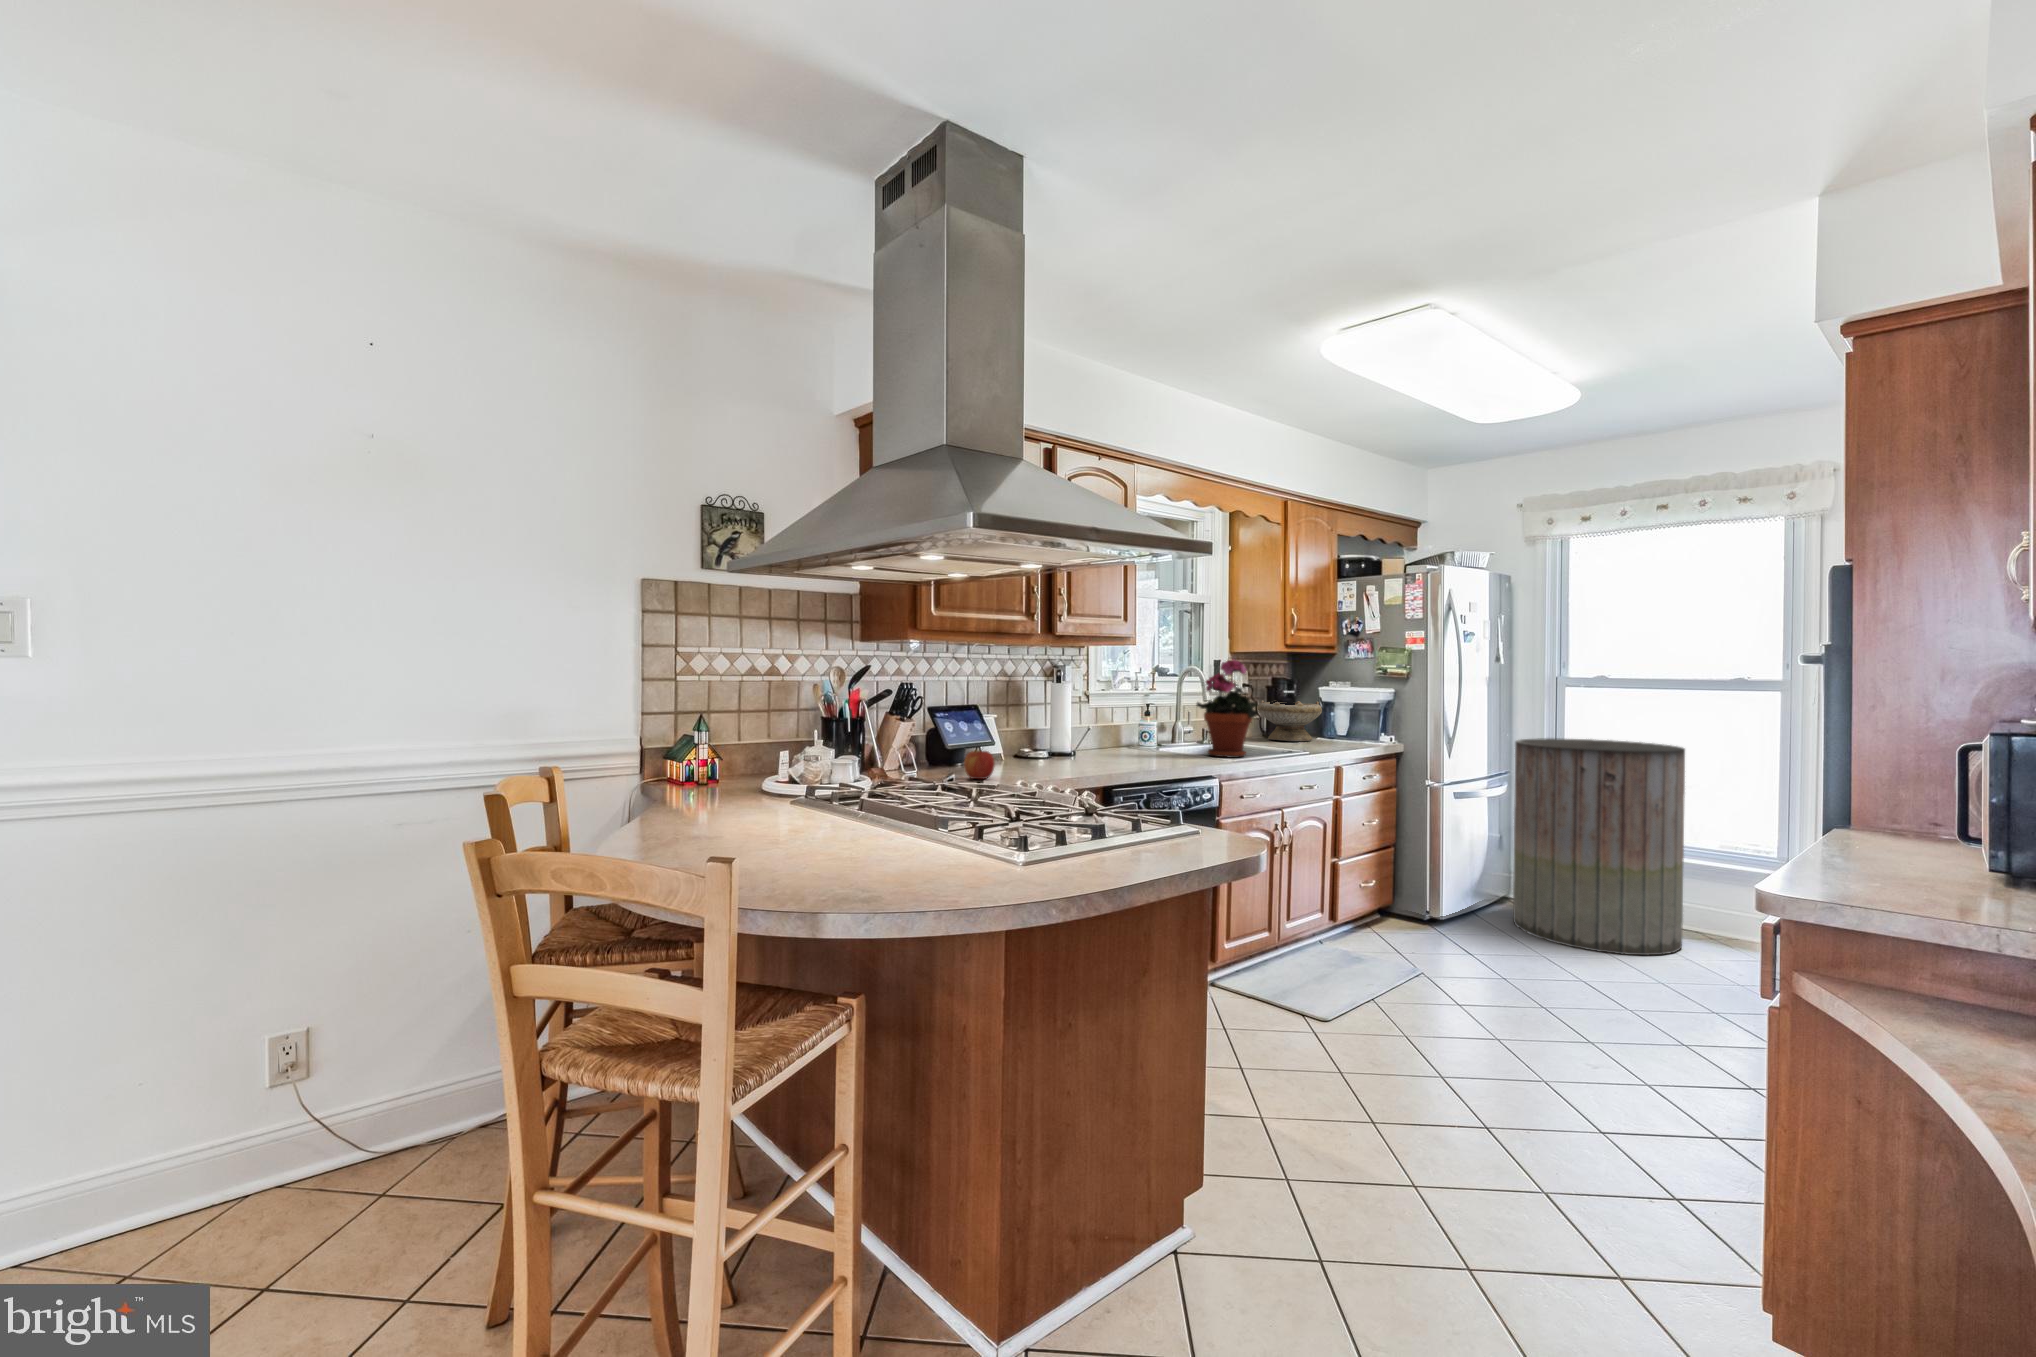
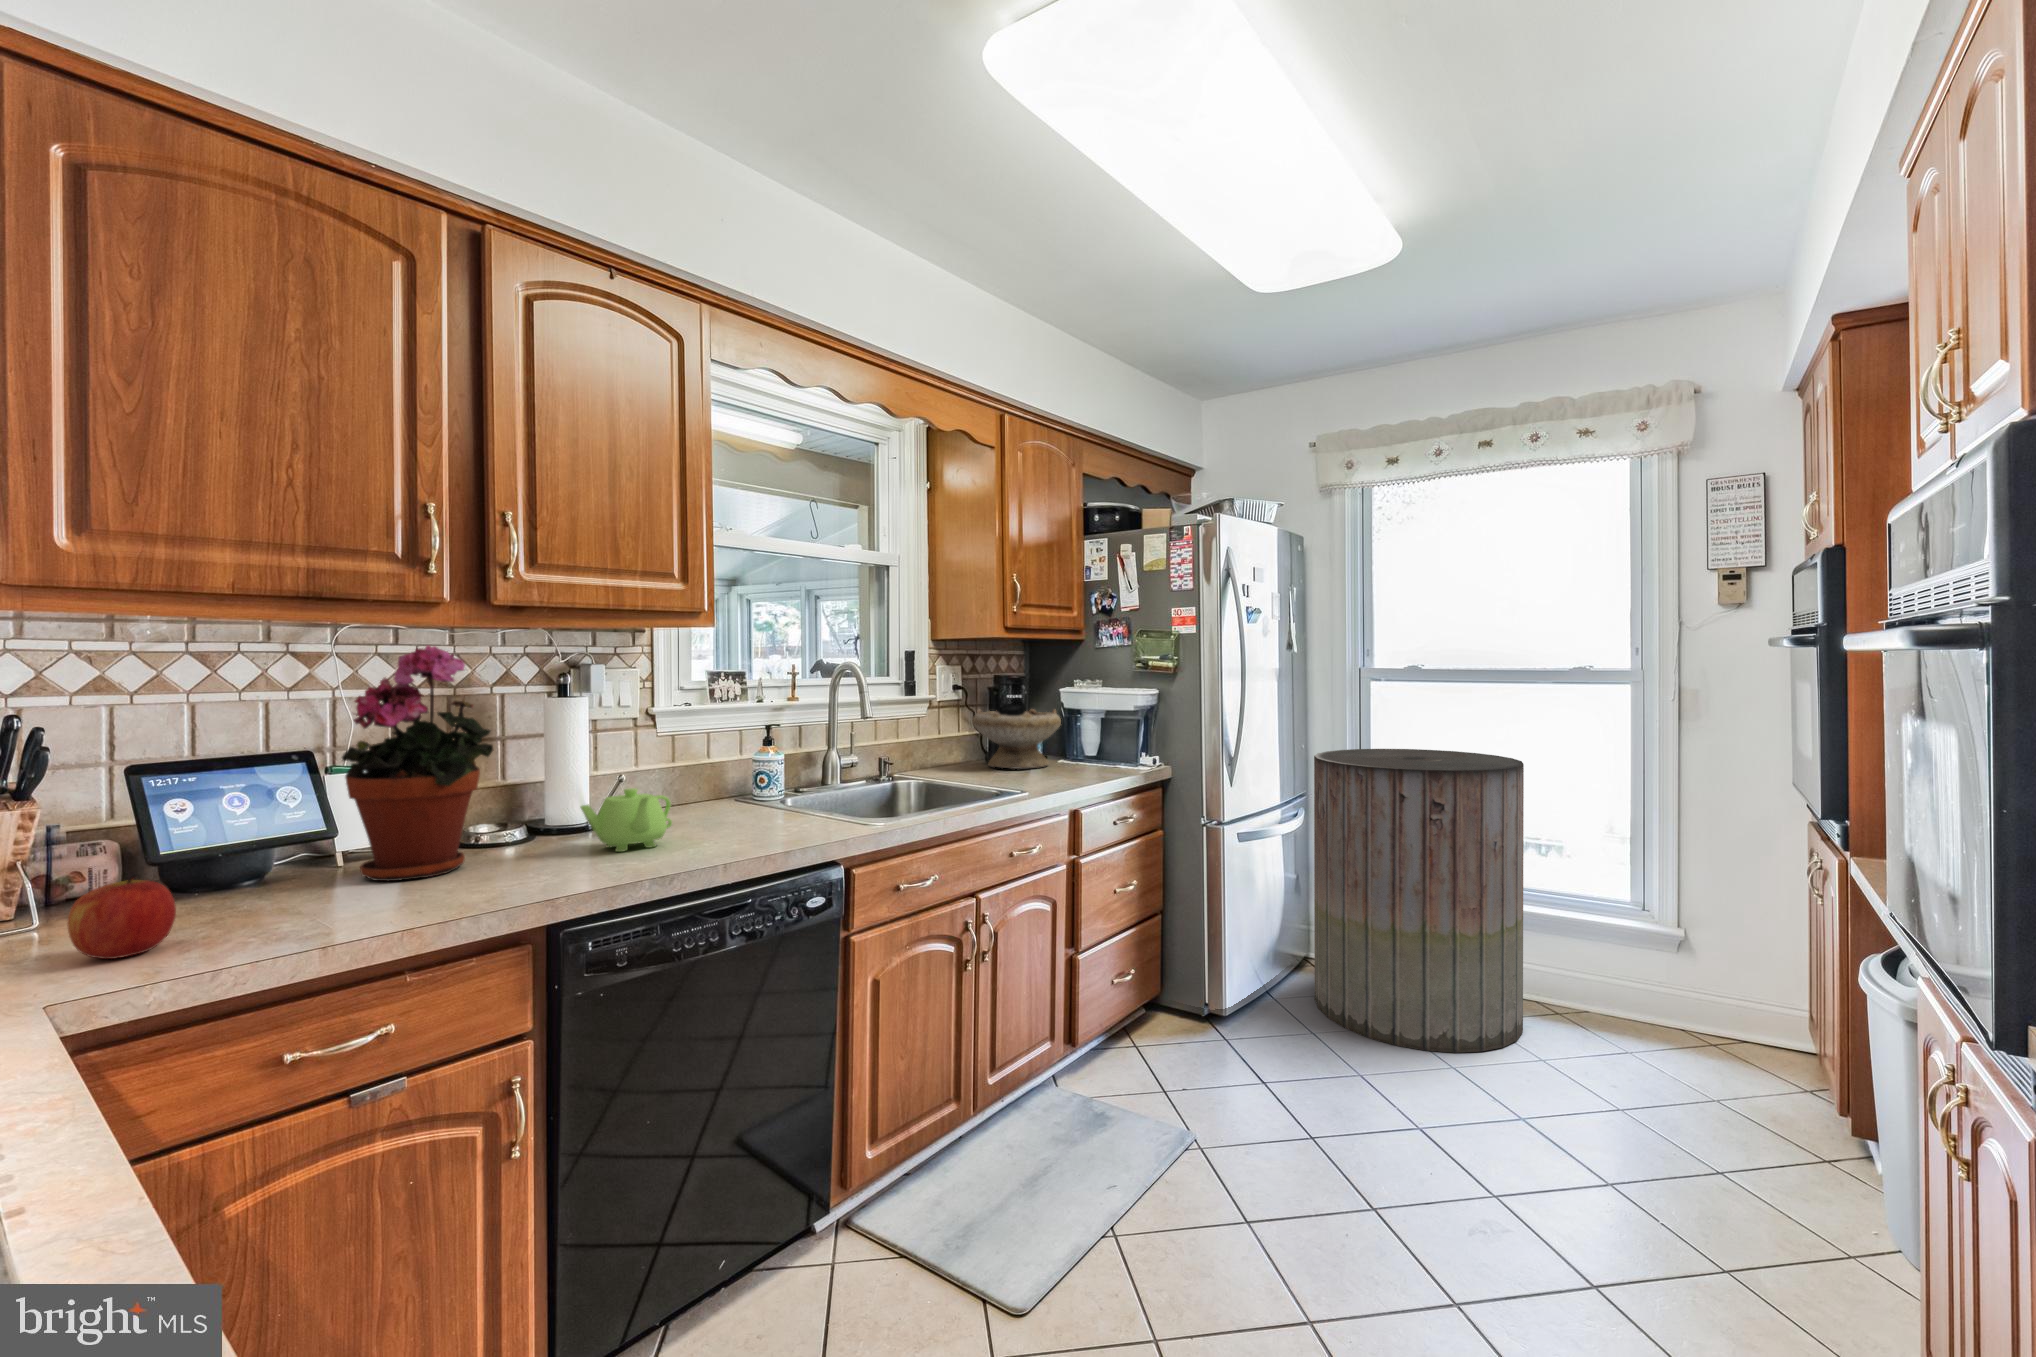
potted plant: present [1197,659,1258,758] -> present [342,645,493,881]
teapot: none [1092,732,1130,763] -> present [581,788,672,852]

